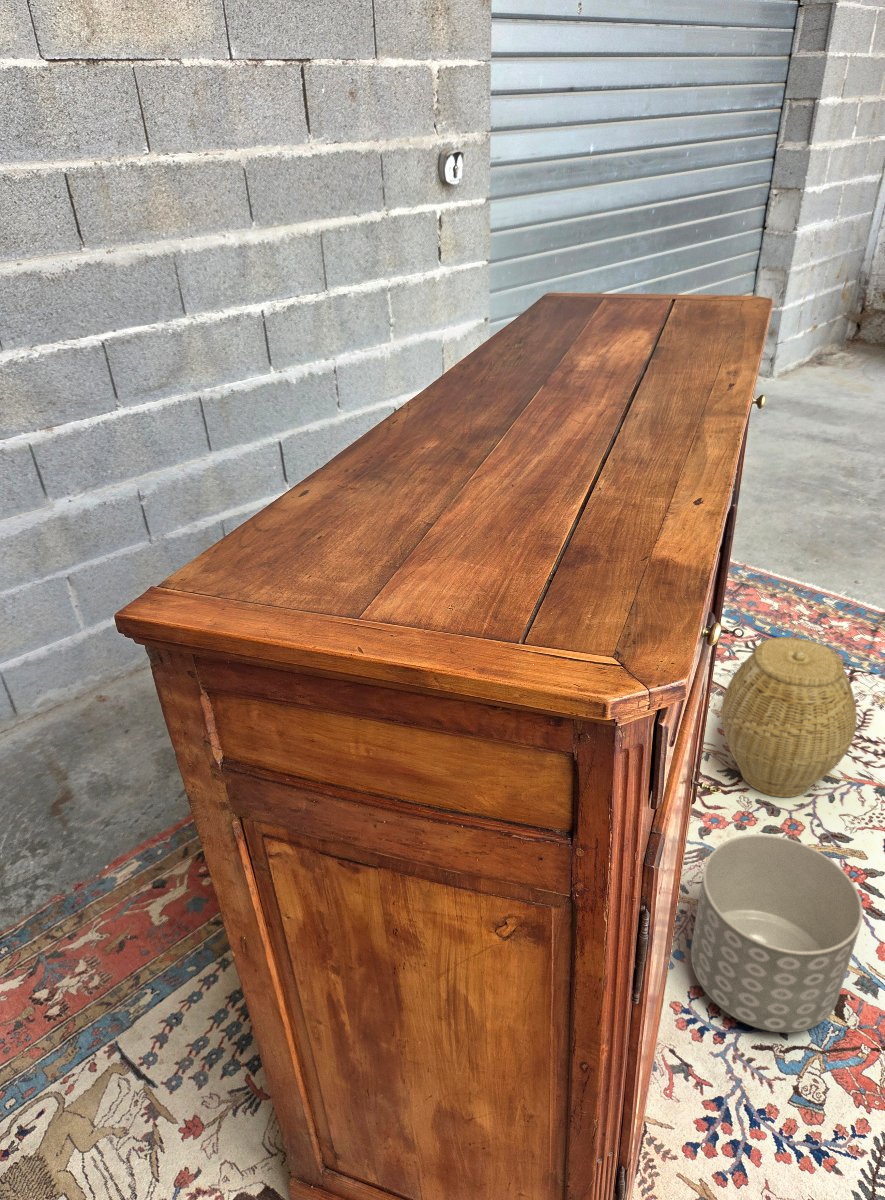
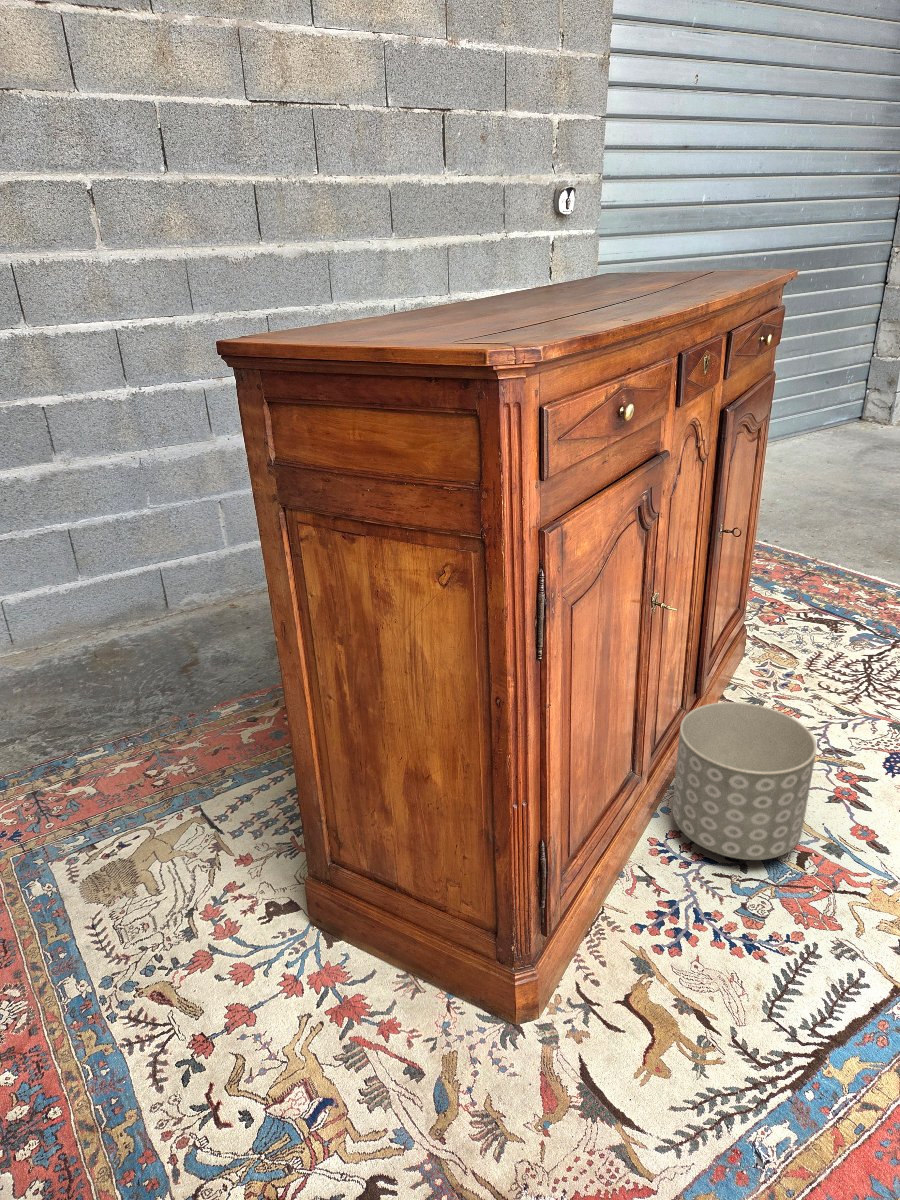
woven basket: present [721,637,857,797] -> none [746,575,869,721]

